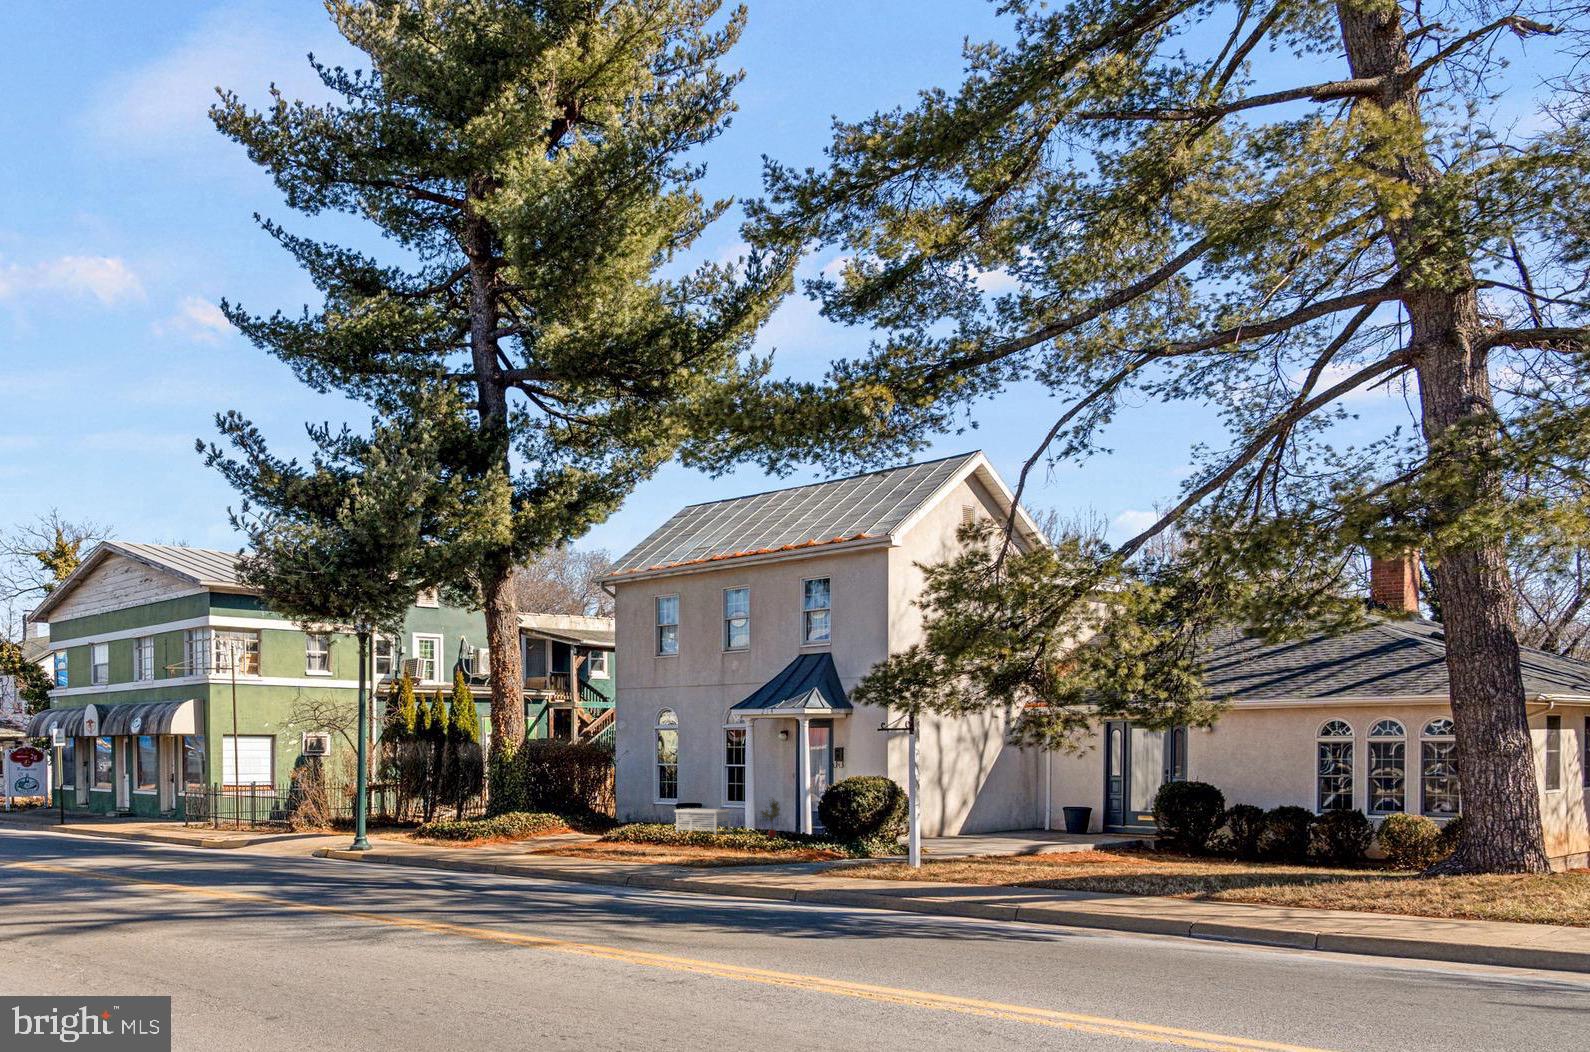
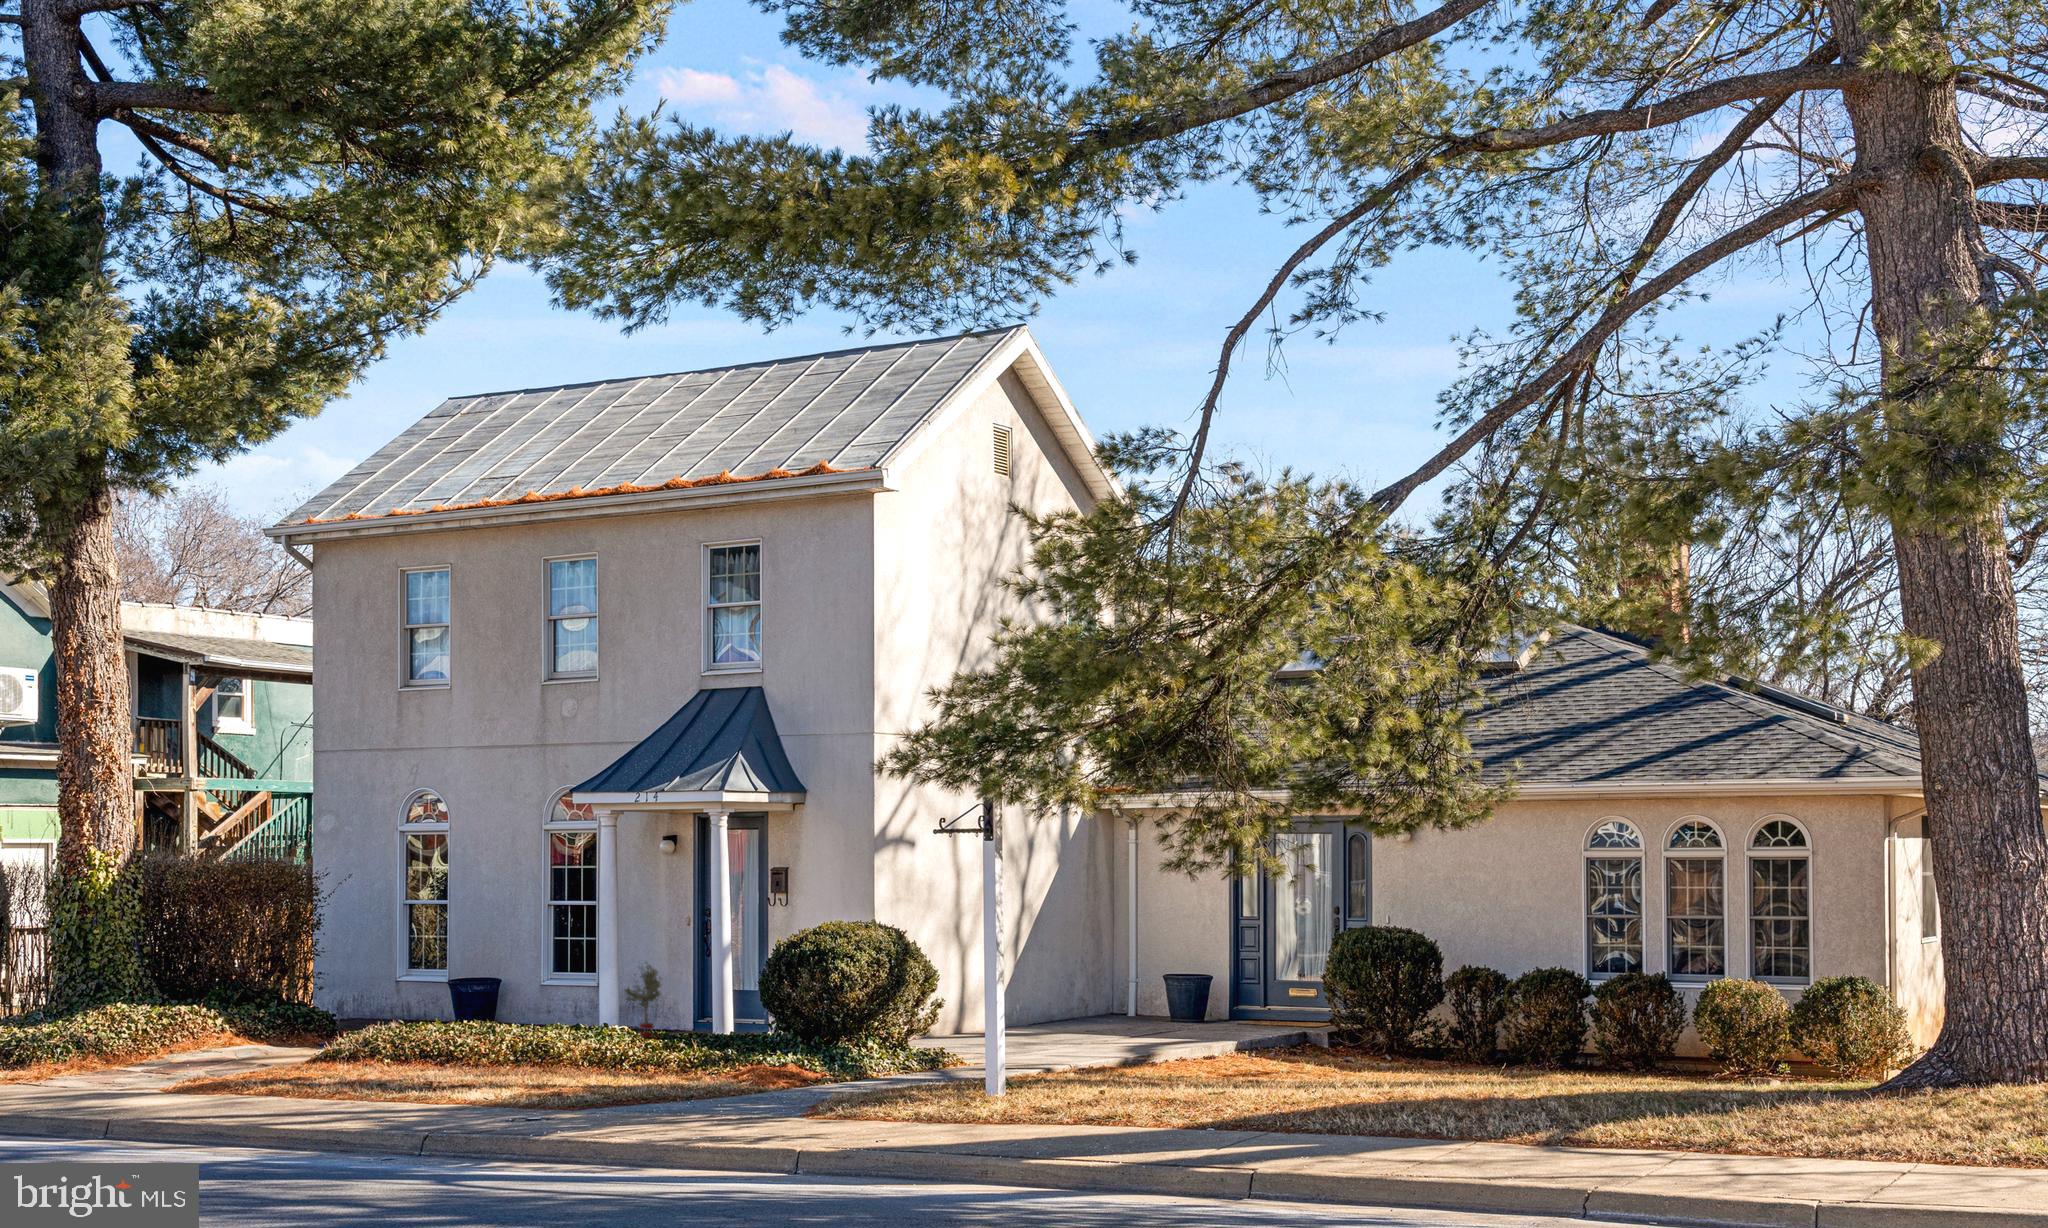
storage bench: present [675,808,730,834] -> none [443,985,558,1035]

